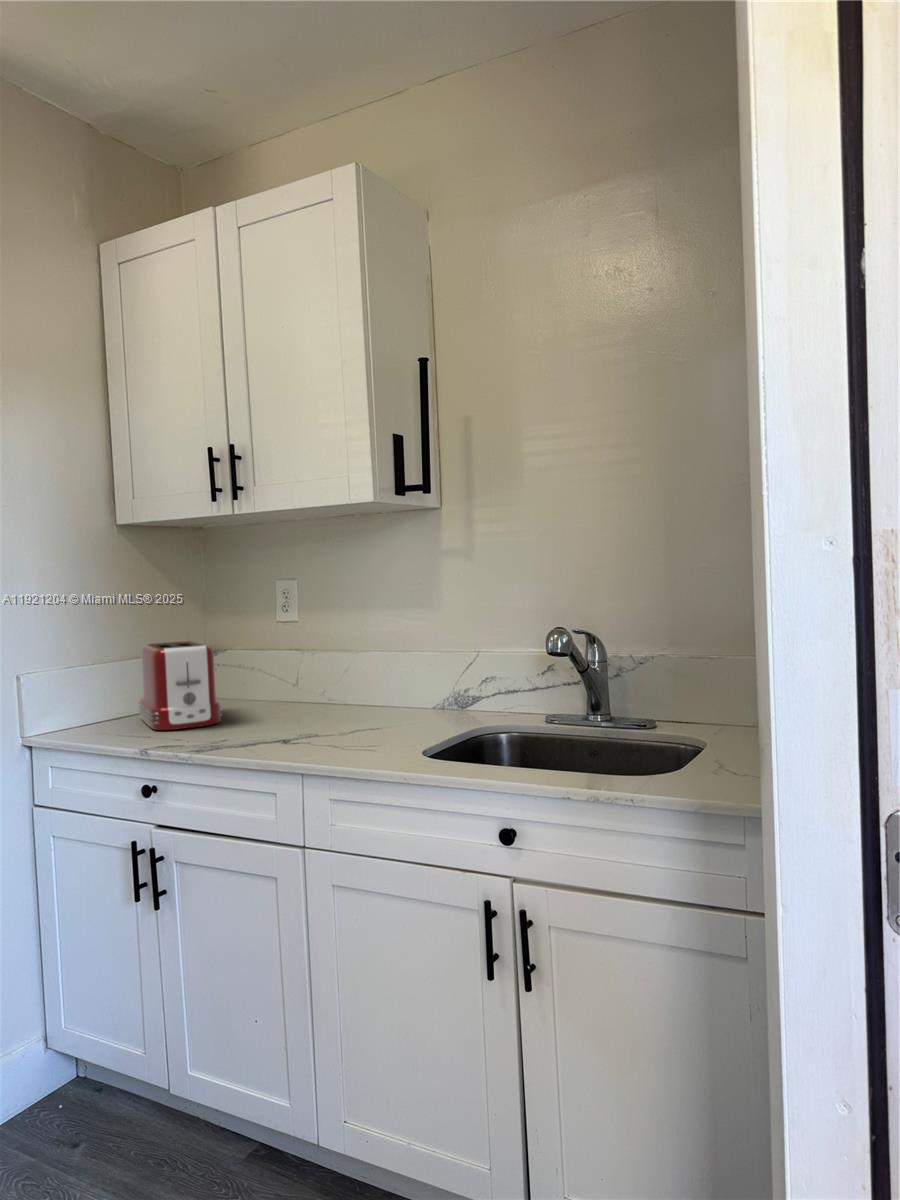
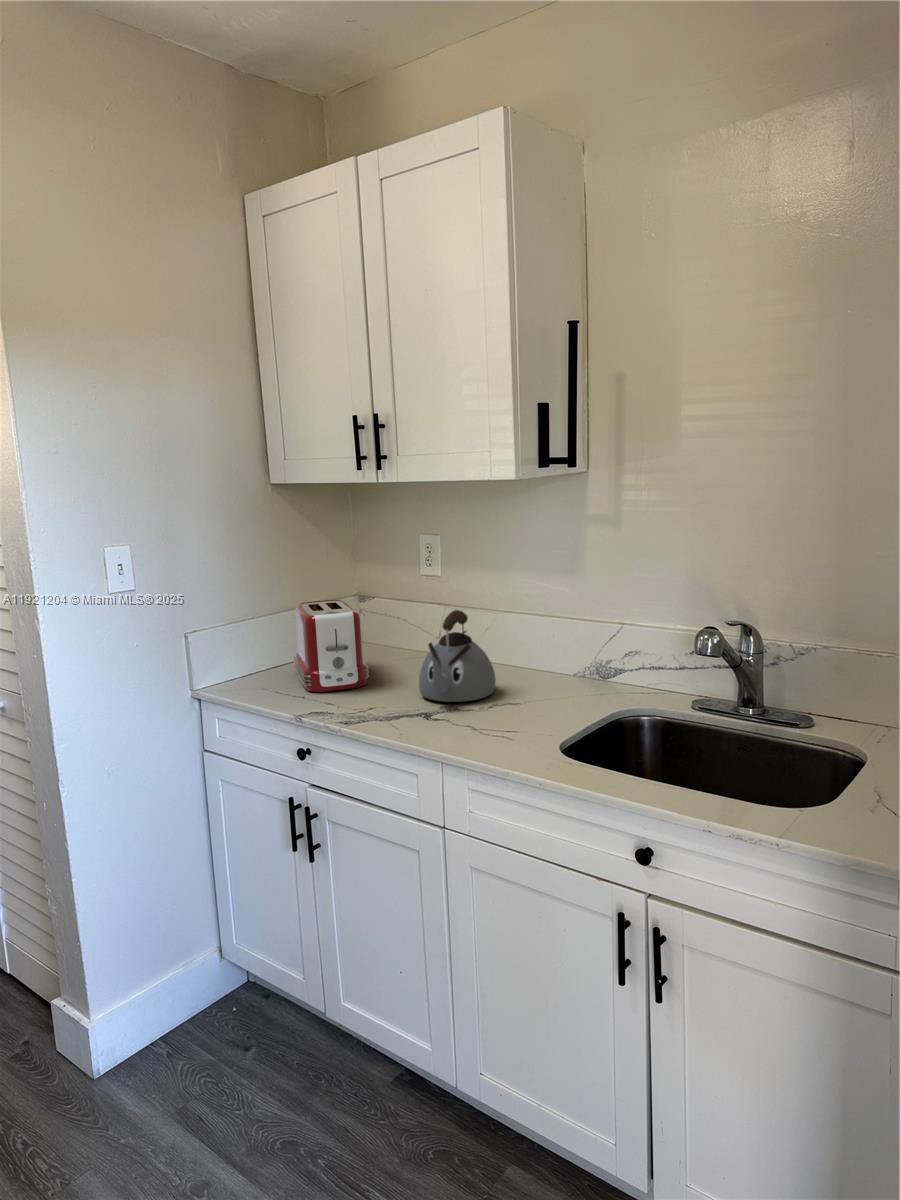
kettle: none [276,638,355,729] -> present [419,610,496,702]

